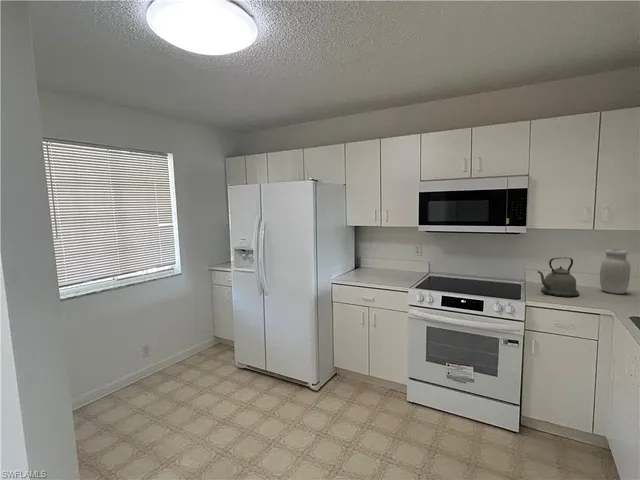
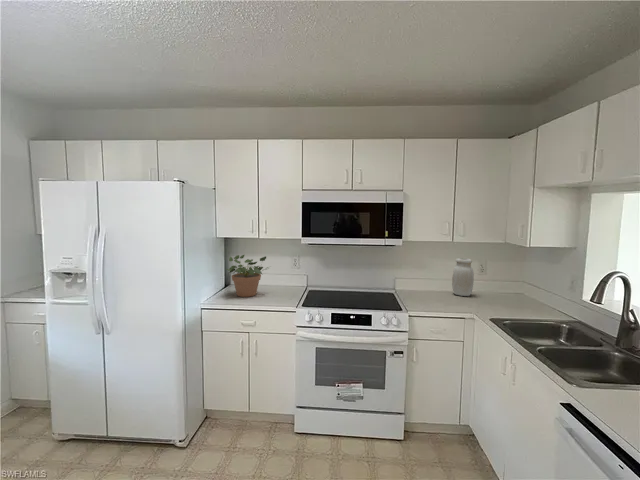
potted plant: none [351,240,394,277] -> present [226,255,268,297]
kettle: present [538,257,579,297] -> none [412,267,442,303]

